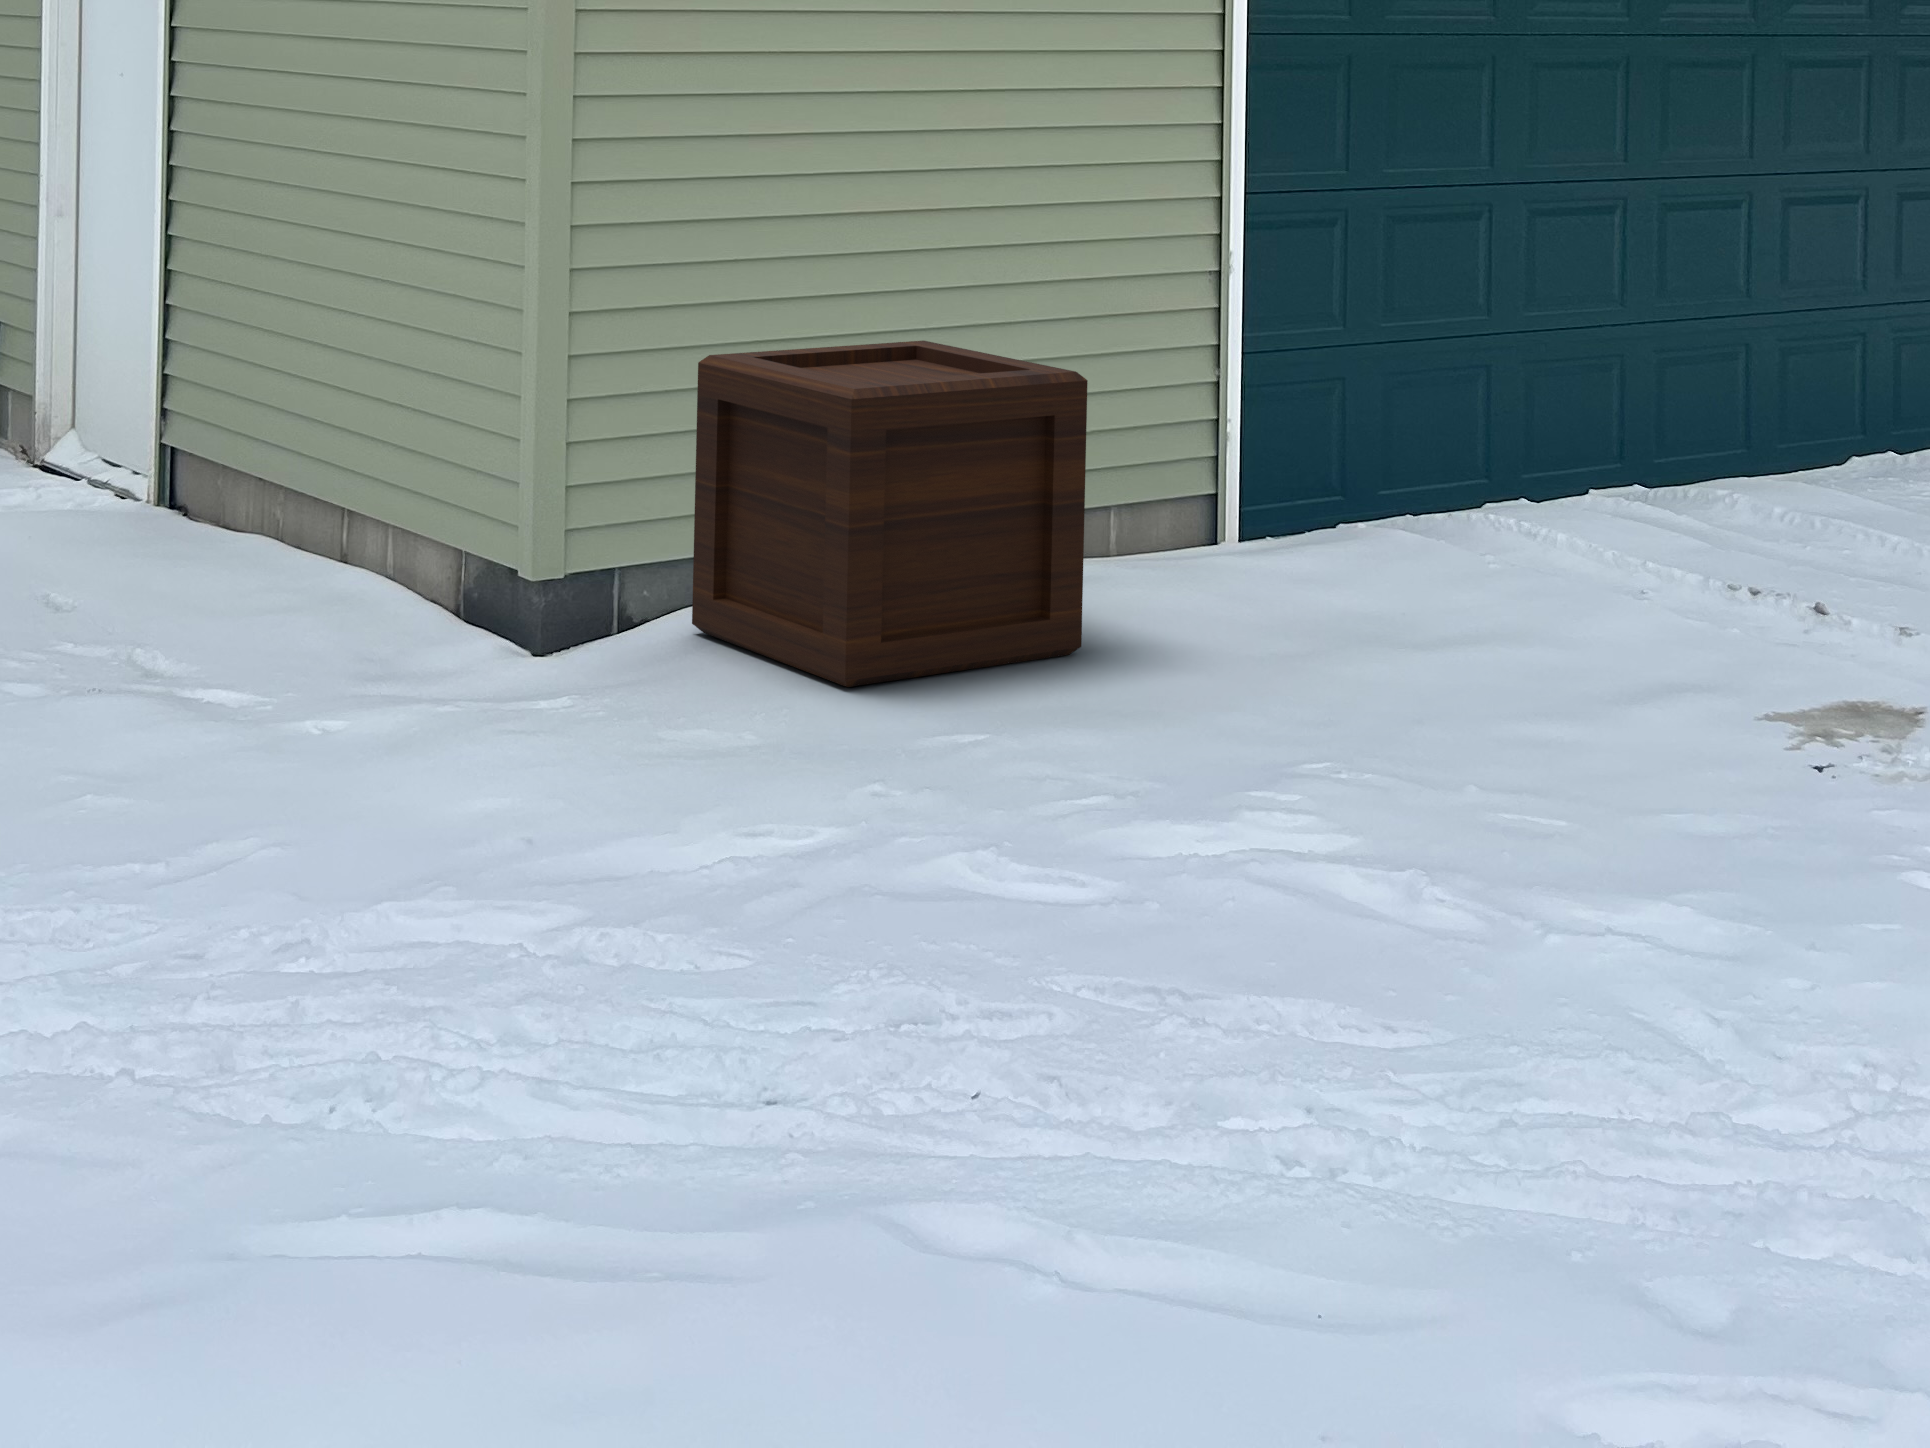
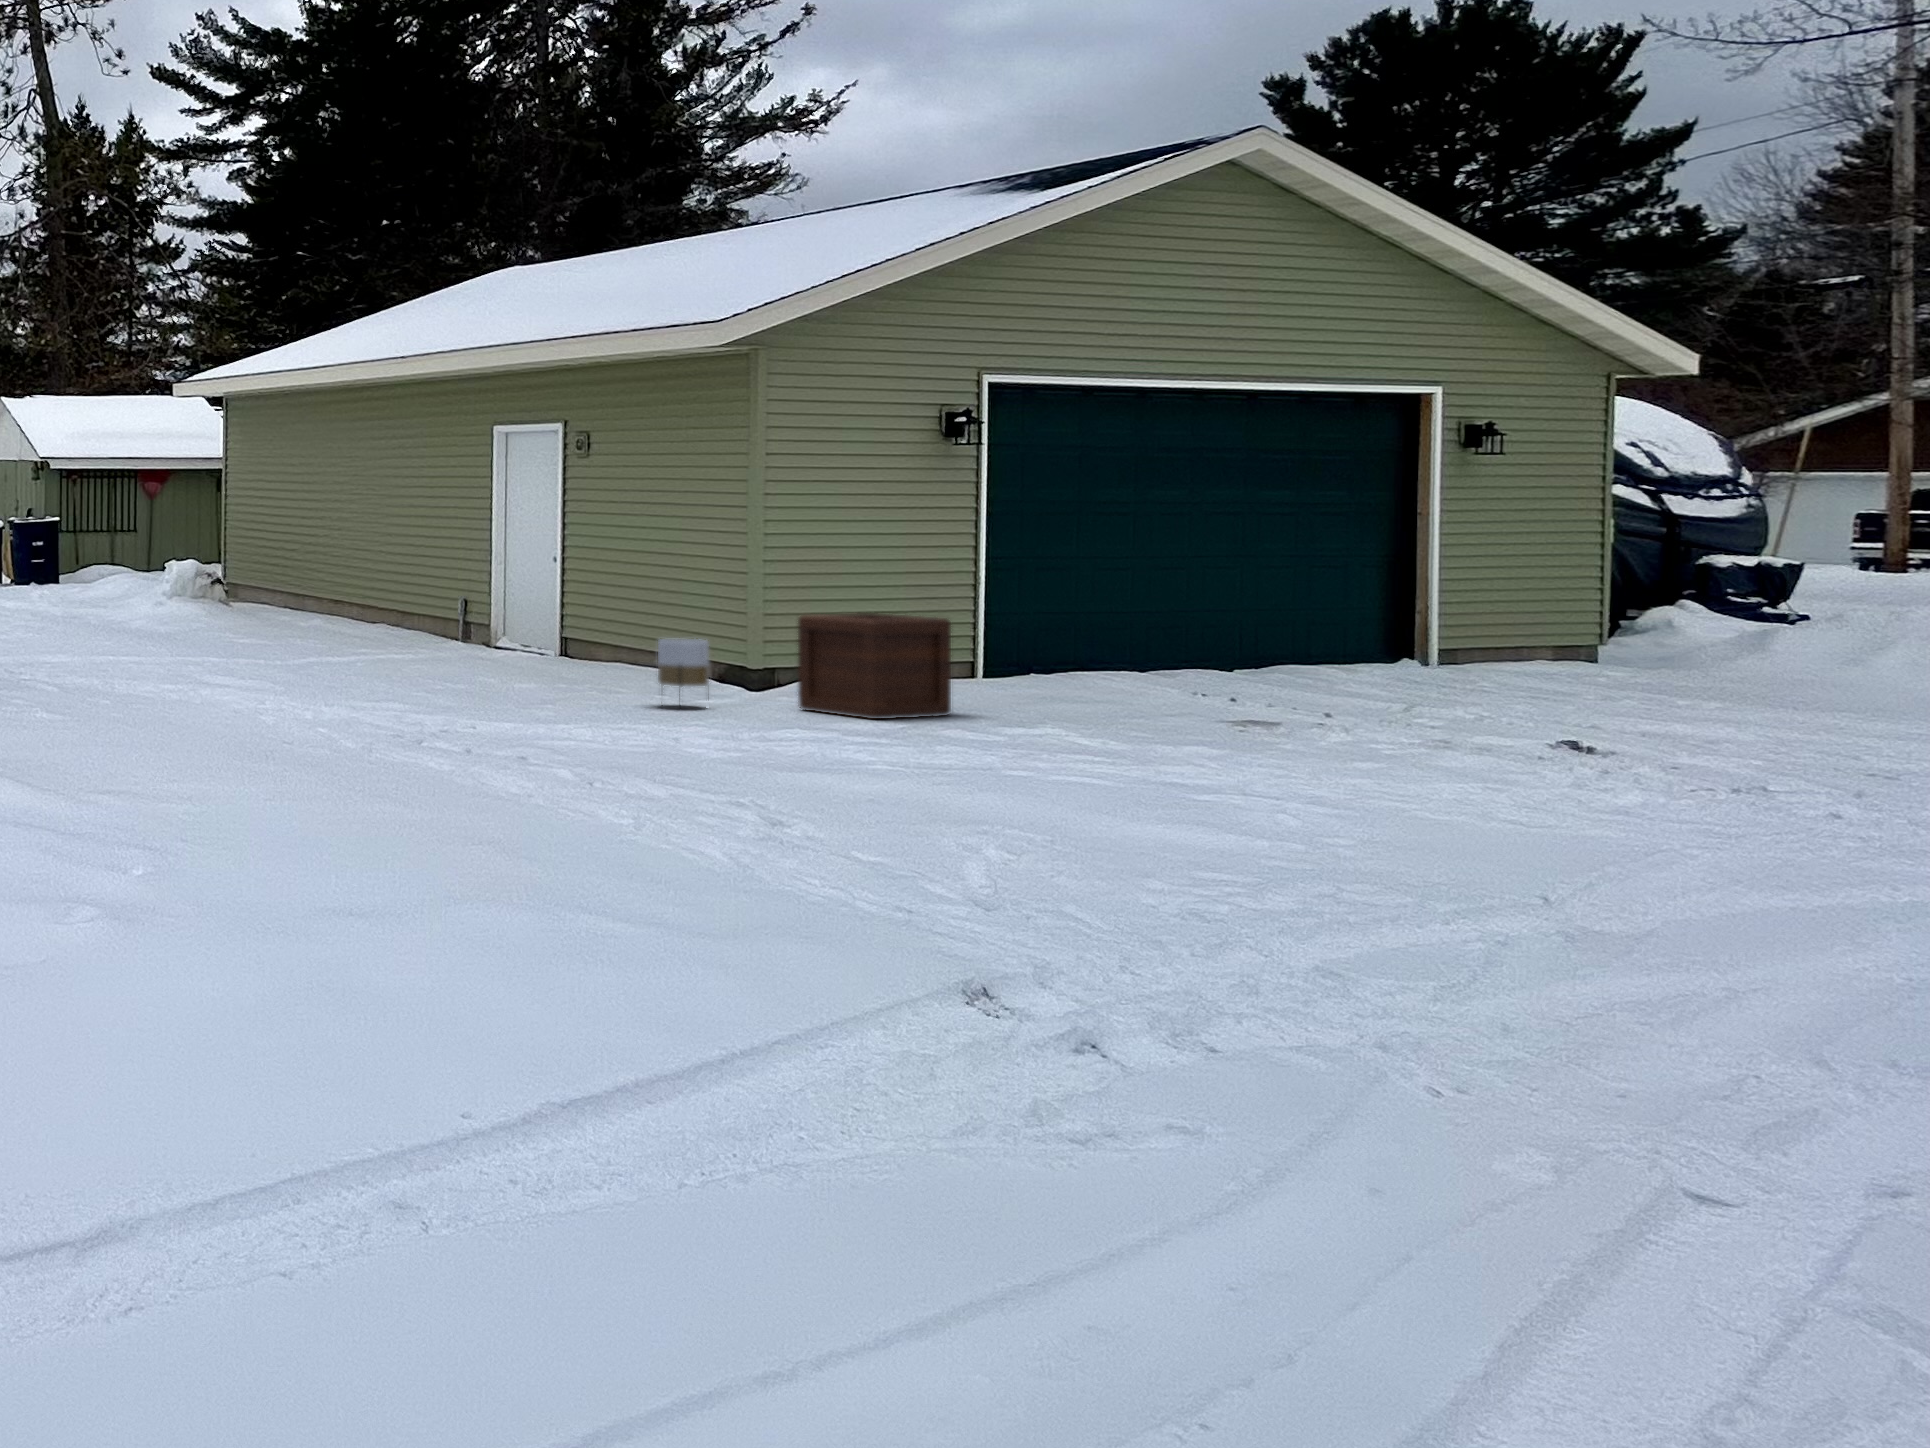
planter: none [307,419,456,645] -> present [658,639,709,695]

